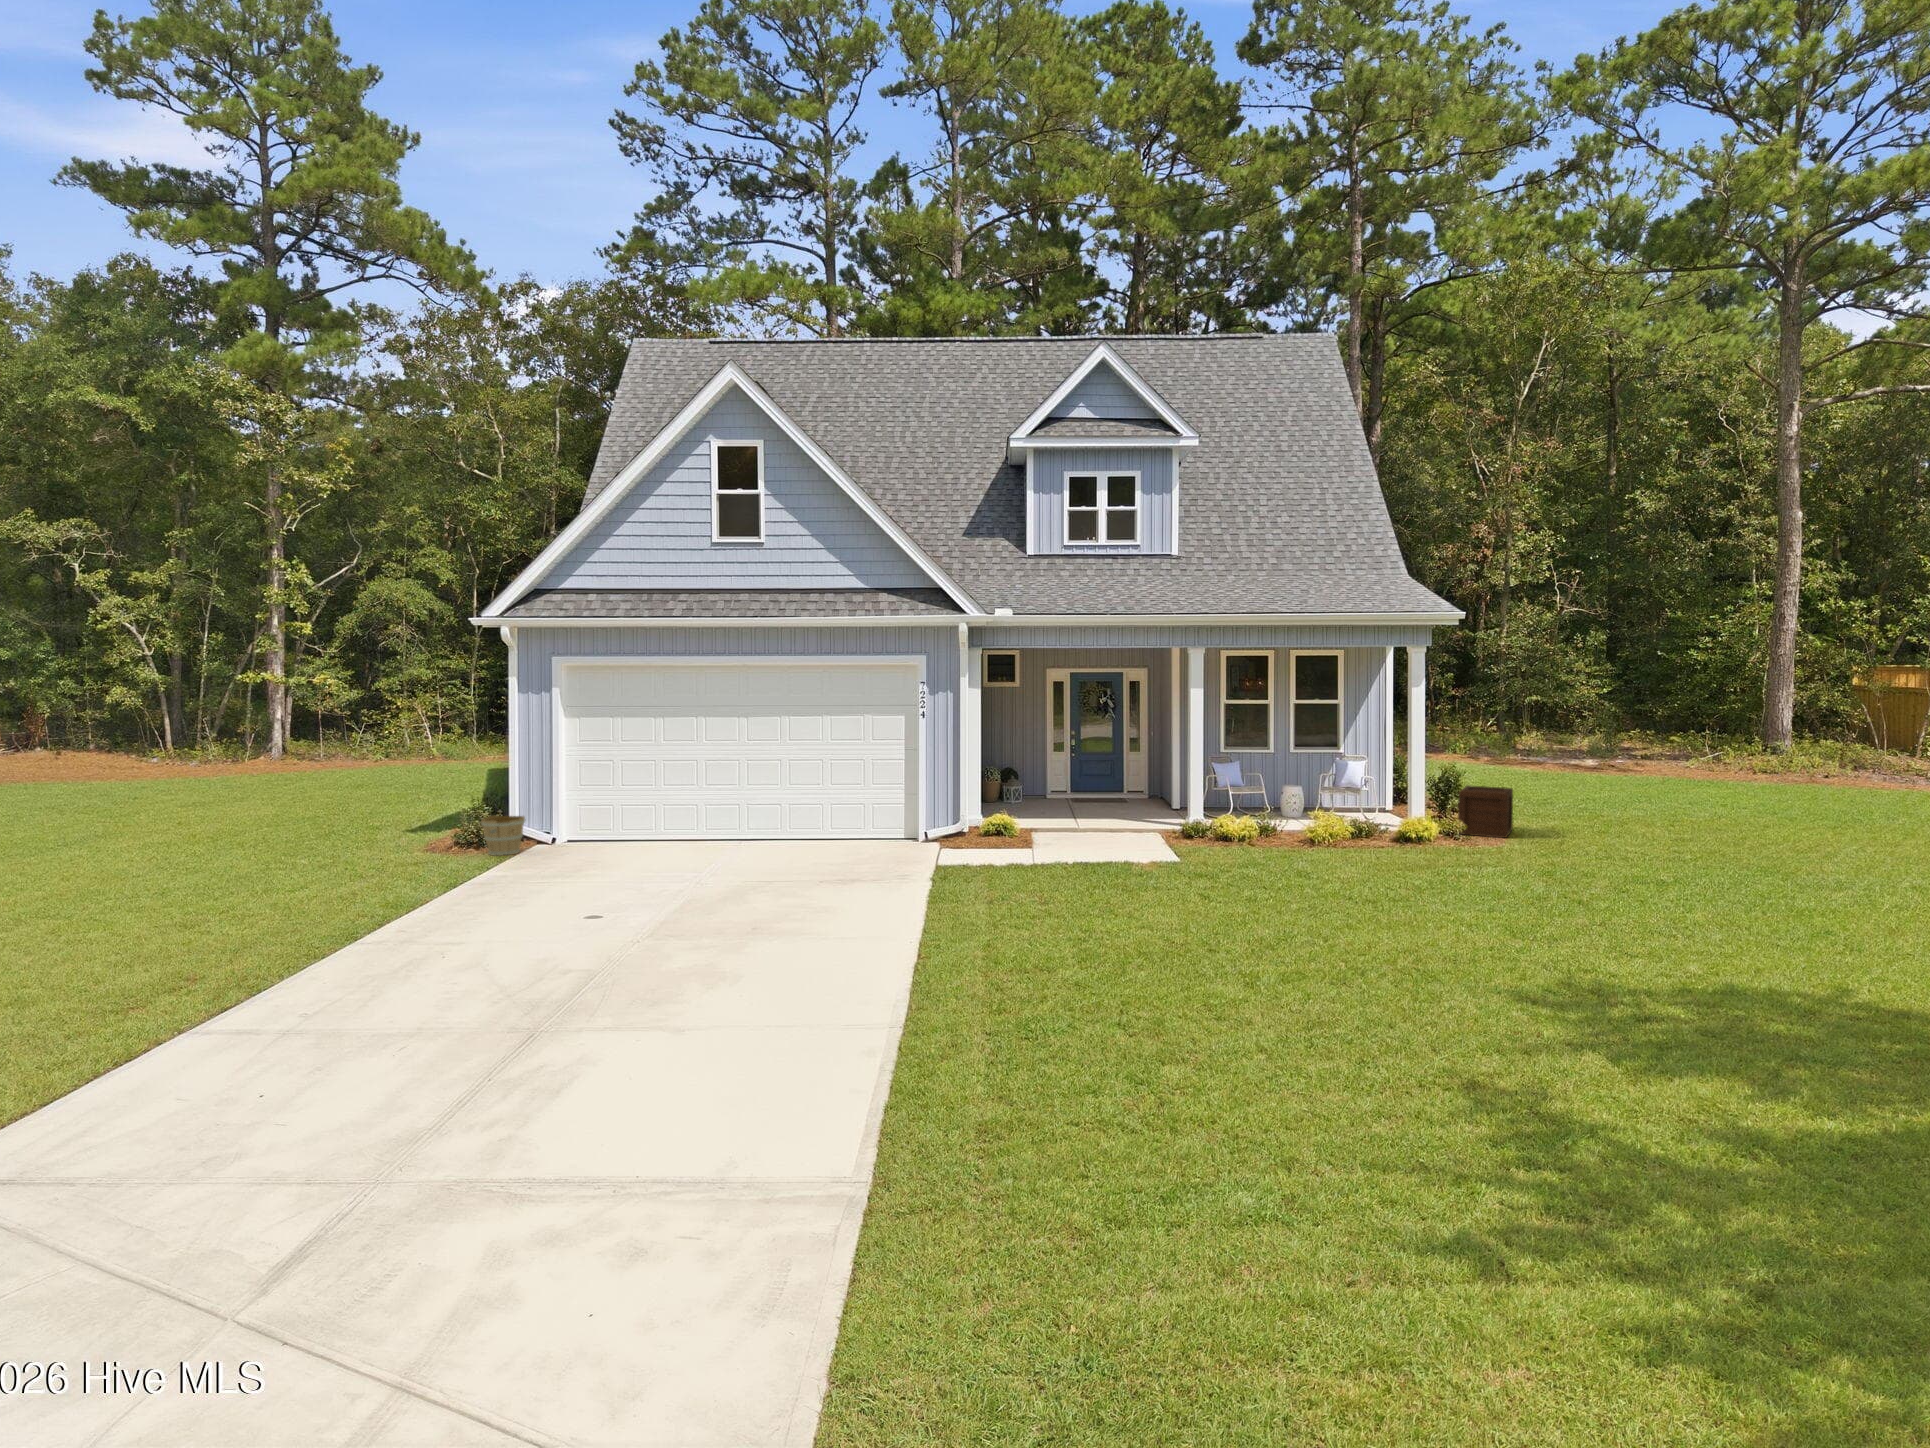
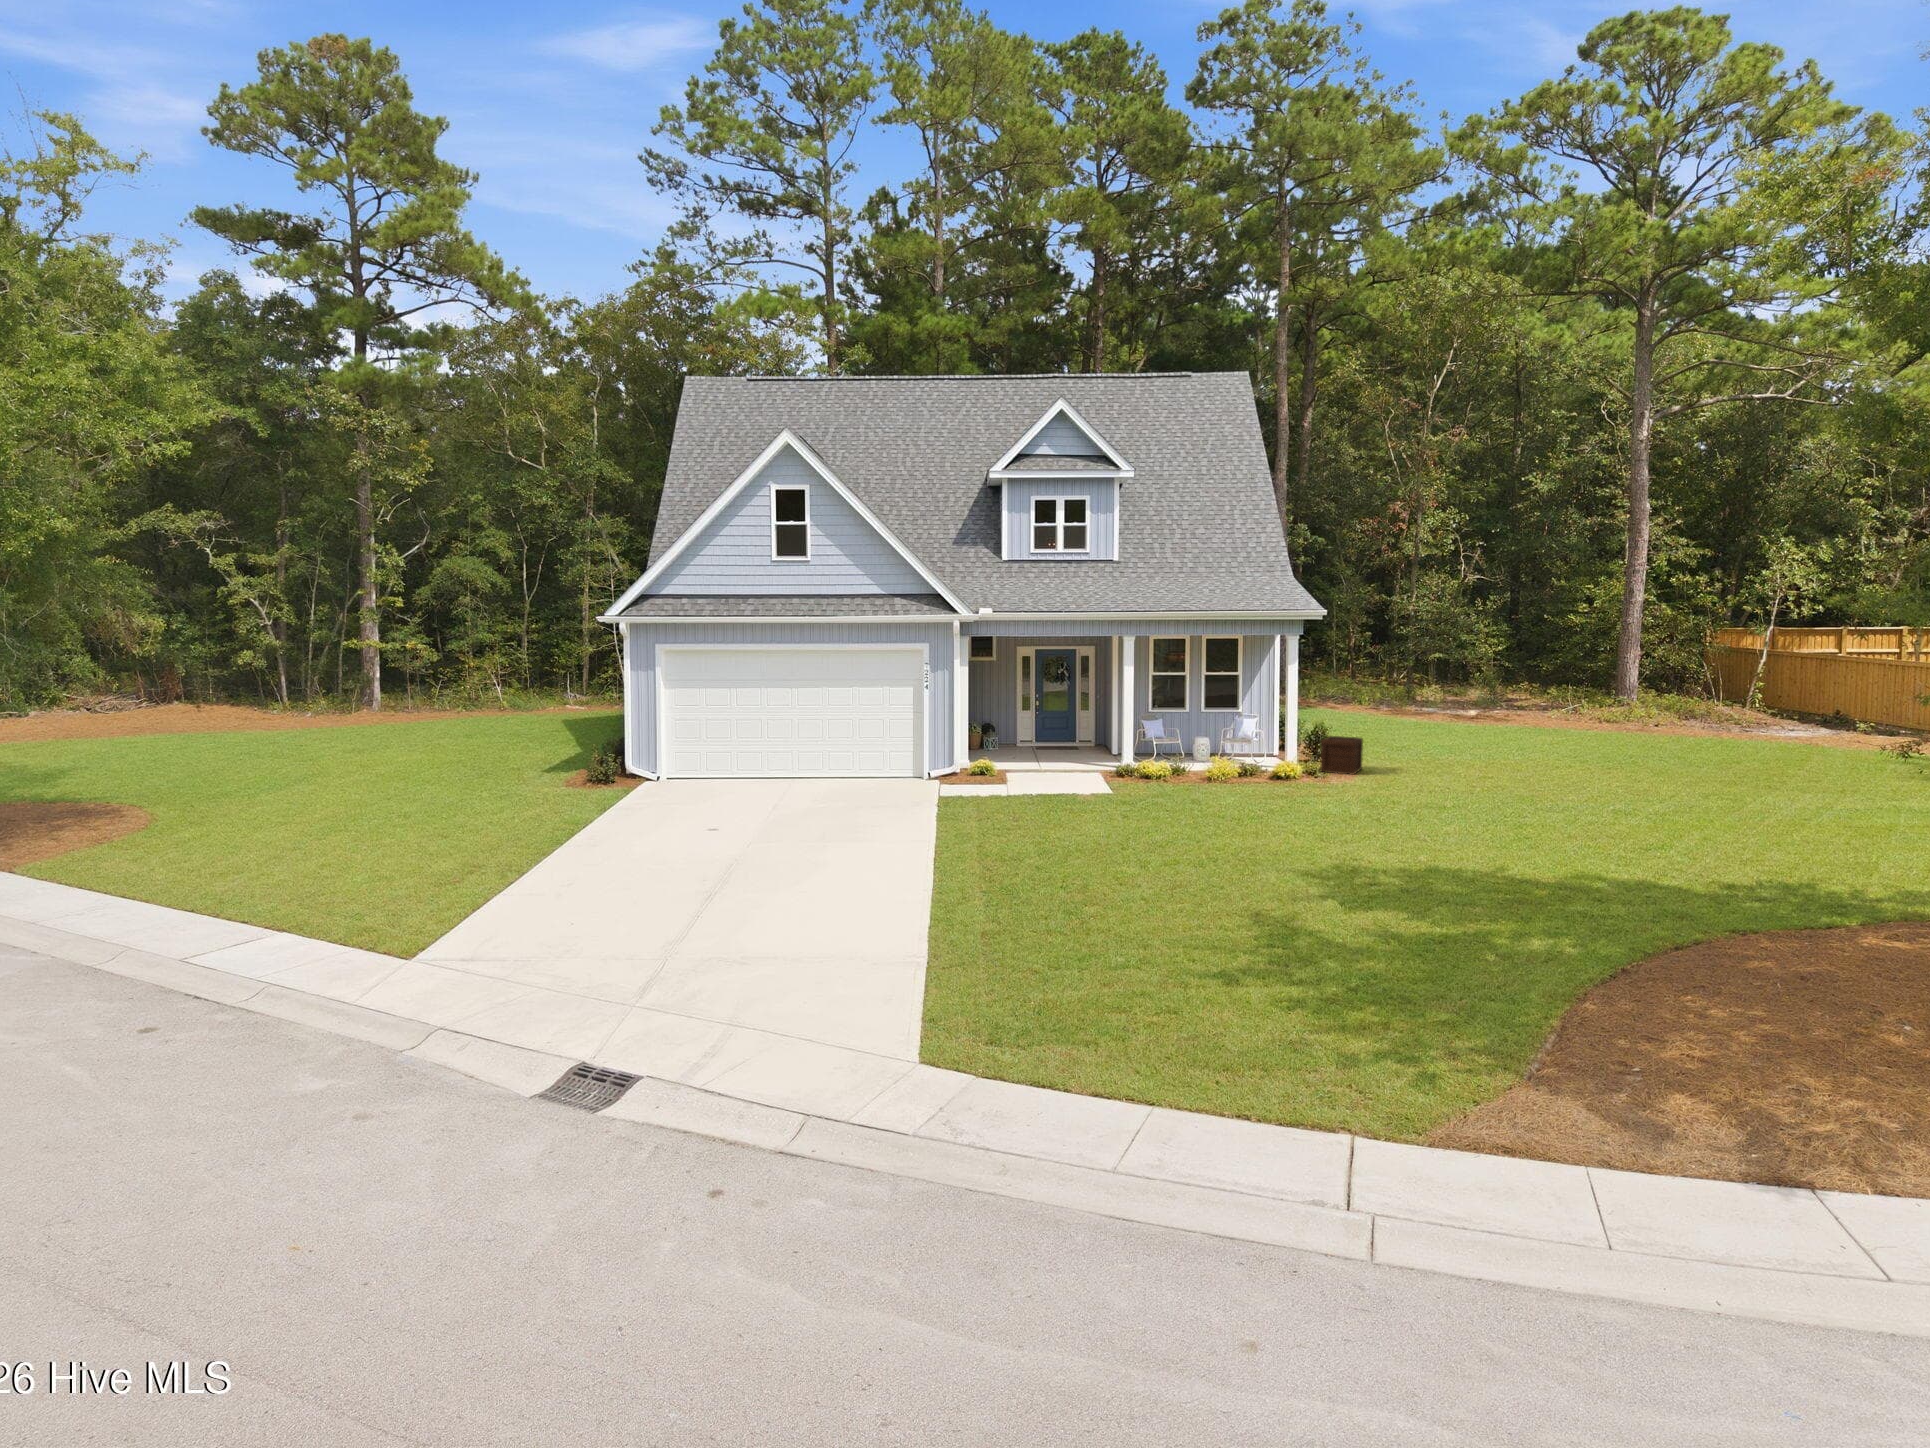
wooden bucket: present [481,816,525,856] -> none [609,762,641,791]

